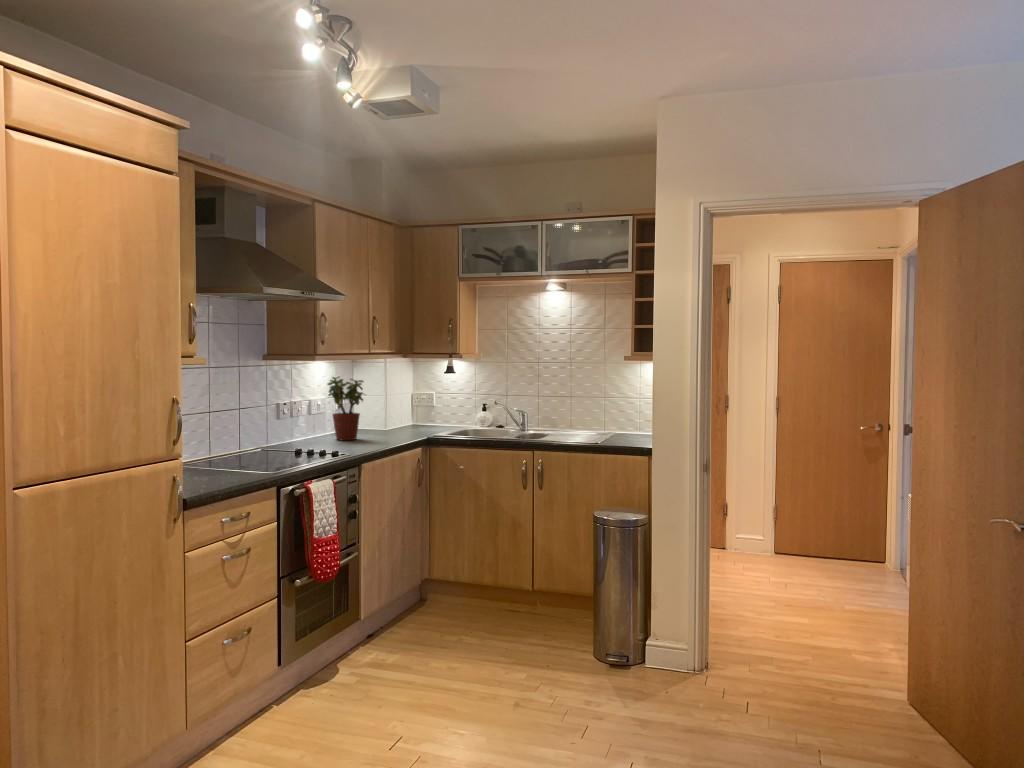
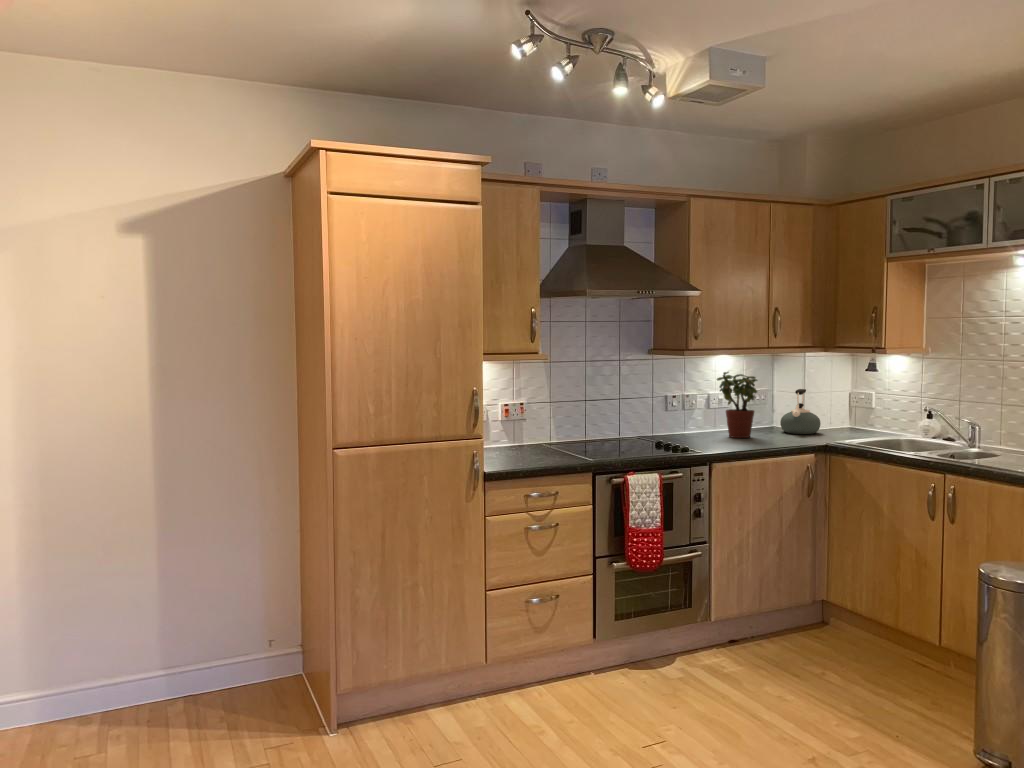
kettle: none [367,392,402,433] -> present [780,389,821,434]

